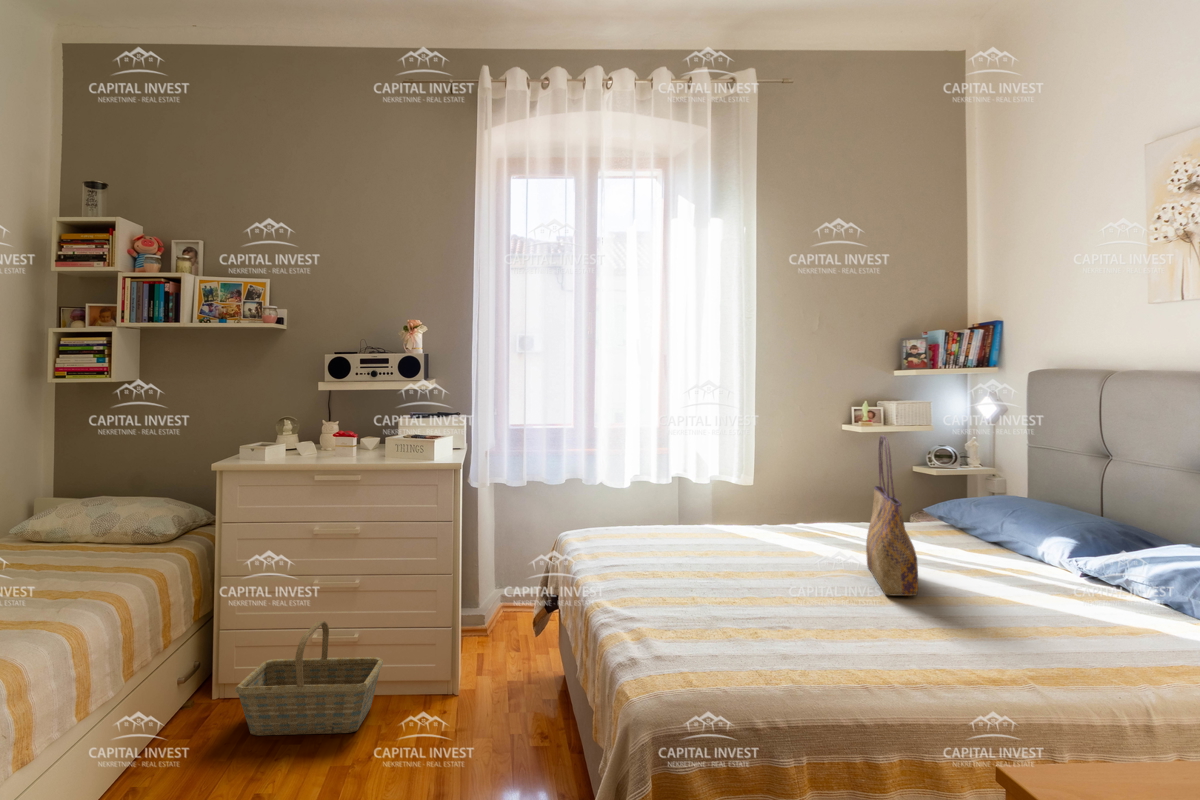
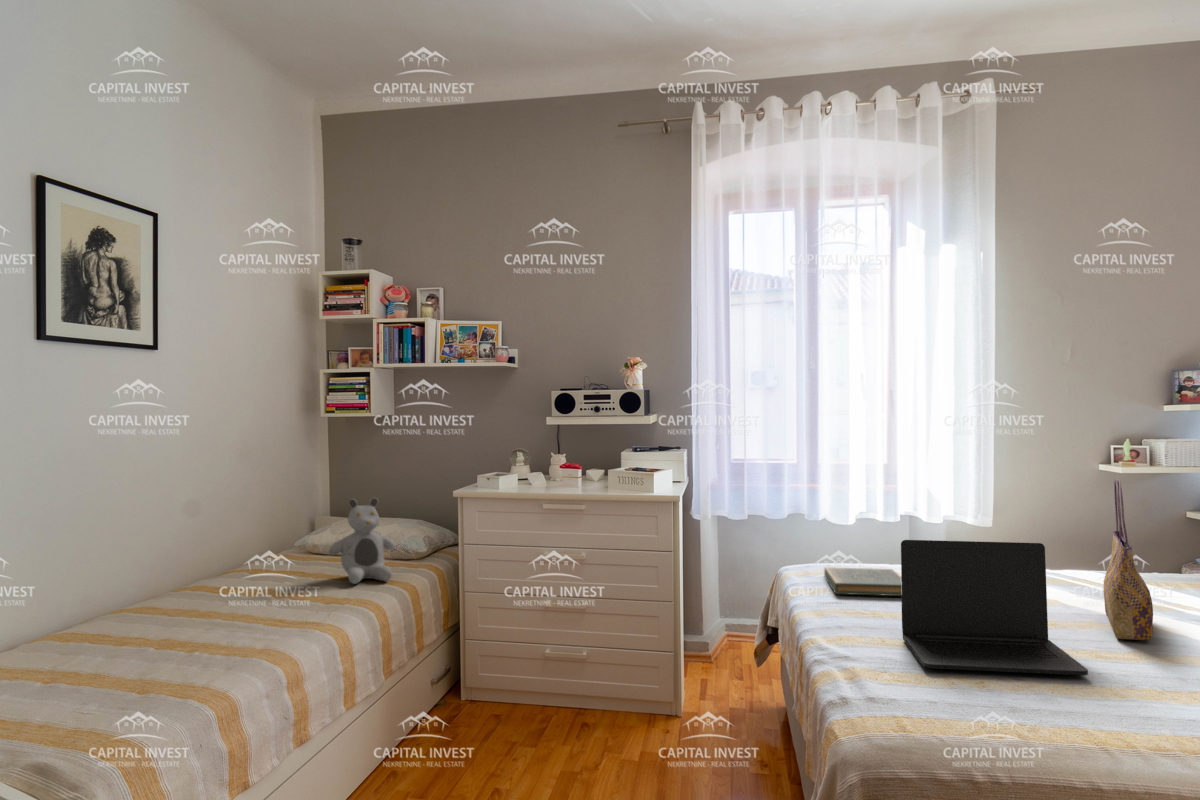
teddy bear: none [28,473,125,577] -> present [329,498,395,584]
laptop: none [681,503,874,651] -> present [901,540,1088,675]
book: none [603,530,687,560] -> present [824,567,902,596]
basket: present [235,621,383,736] -> none [492,638,613,740]

